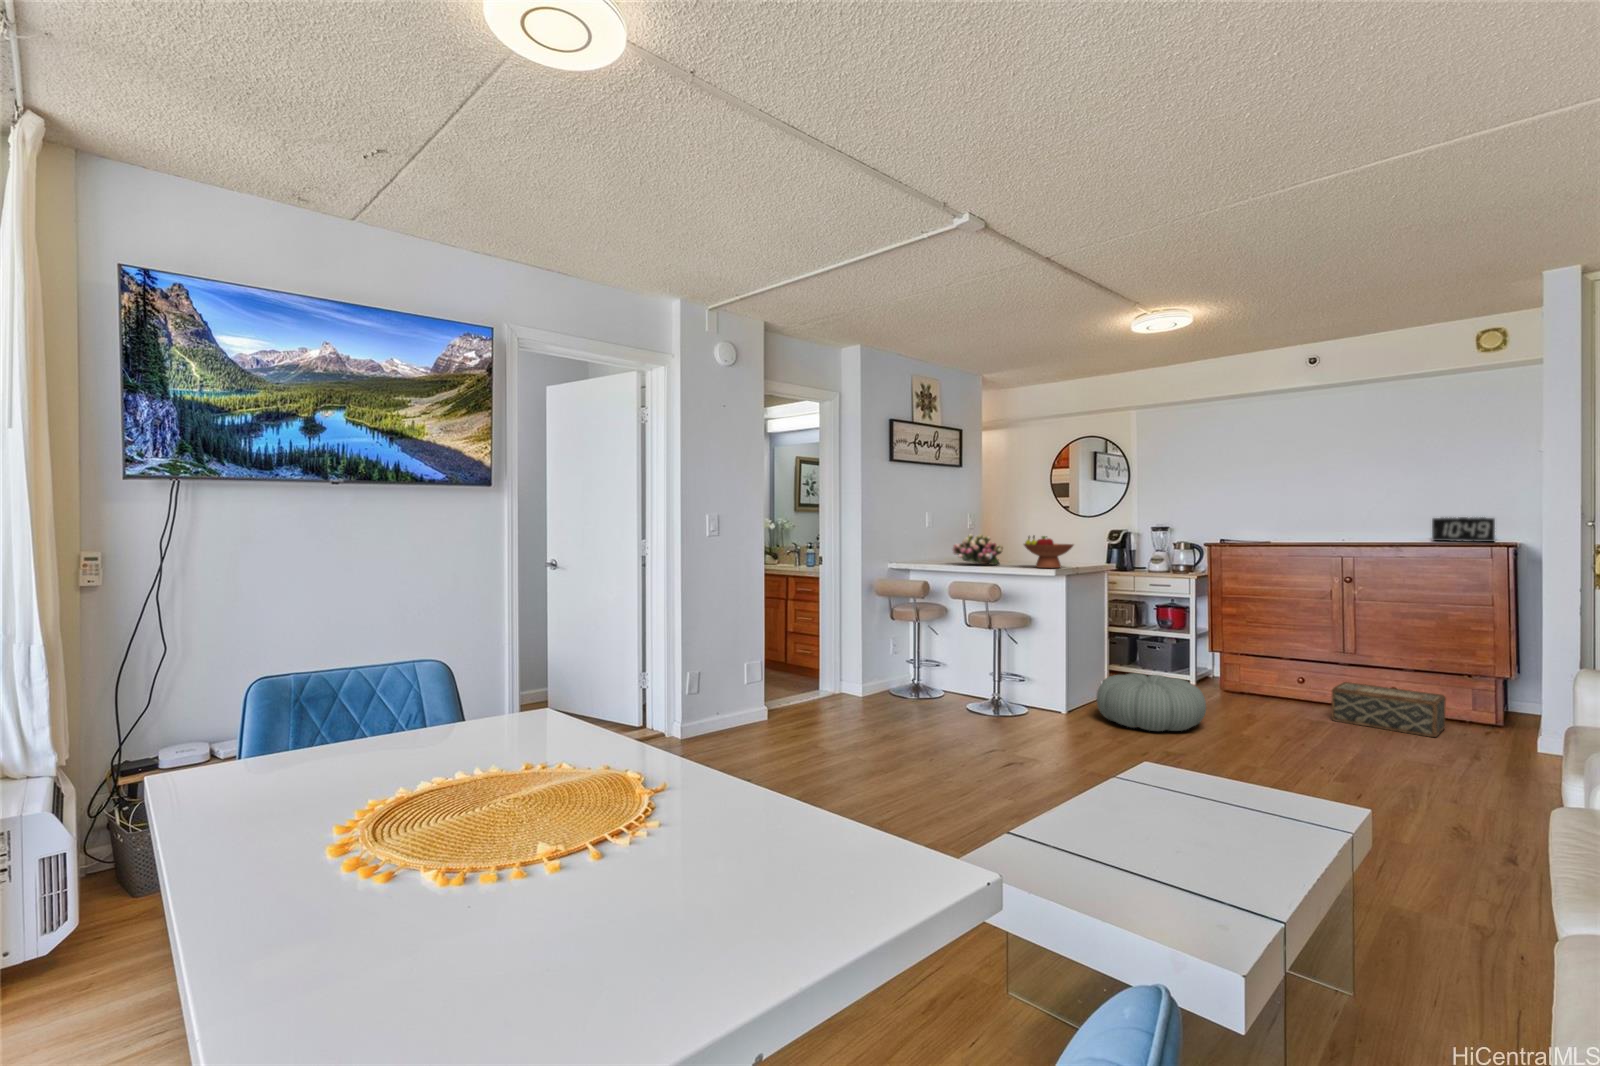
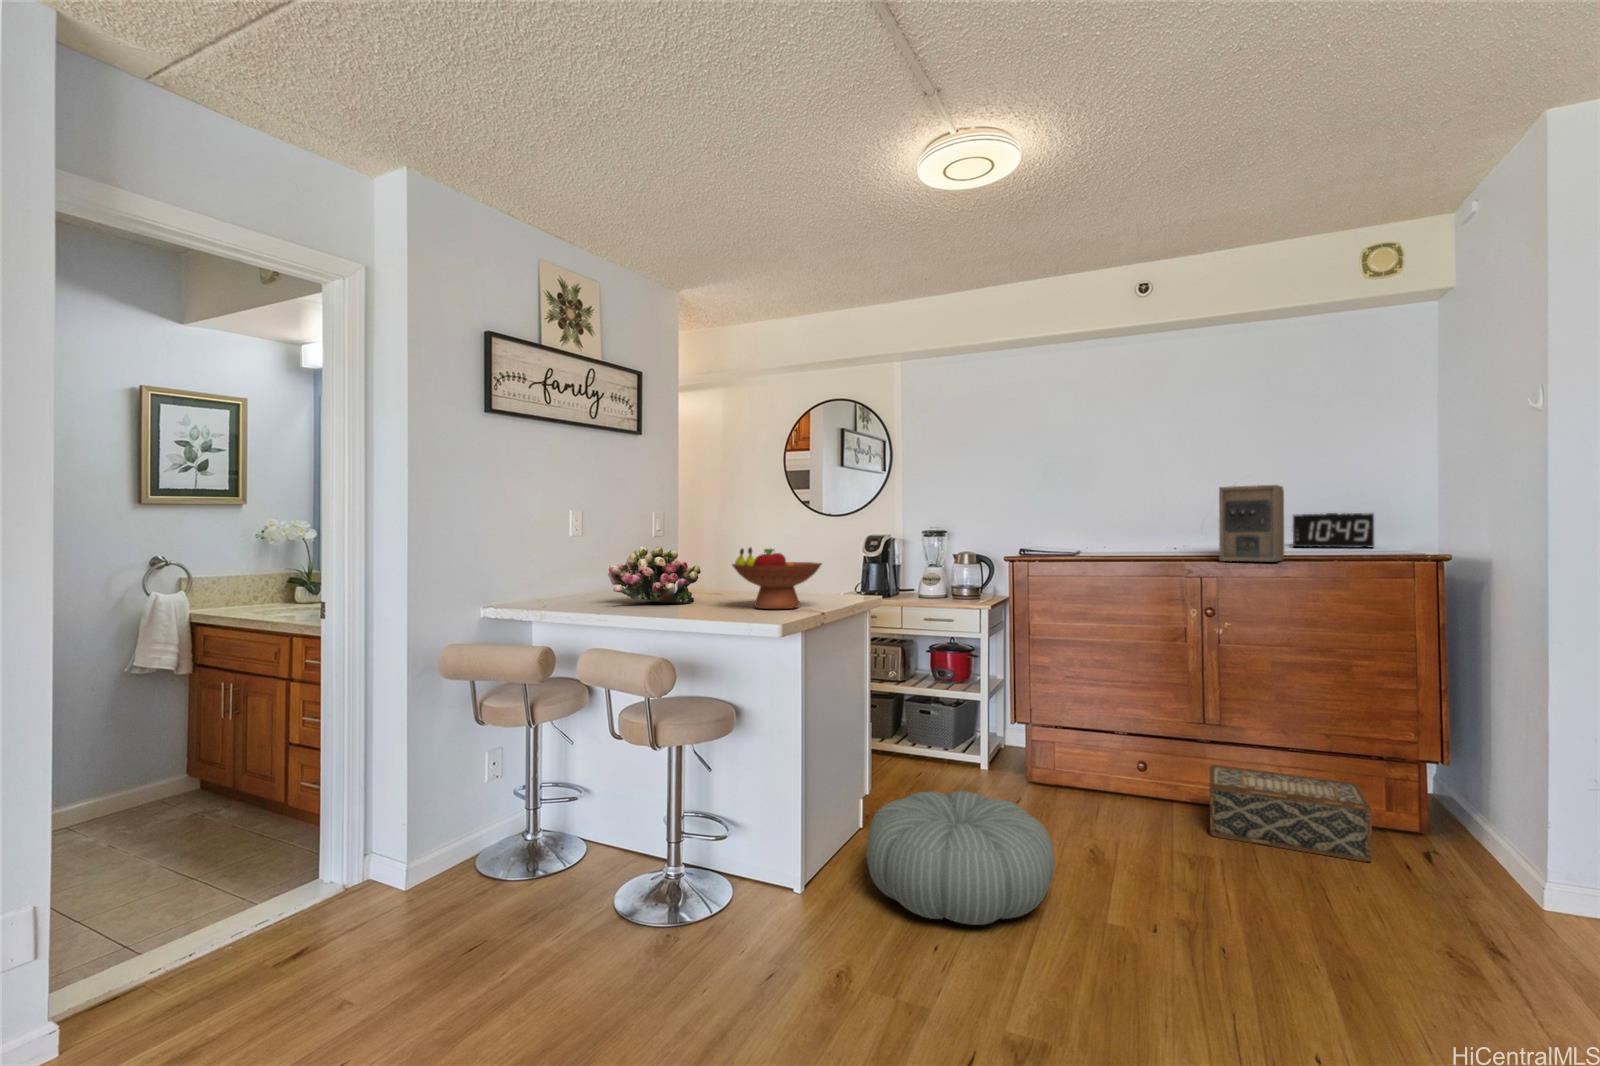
speaker: none [1351,500,1405,549] -> present [1219,485,1284,561]

